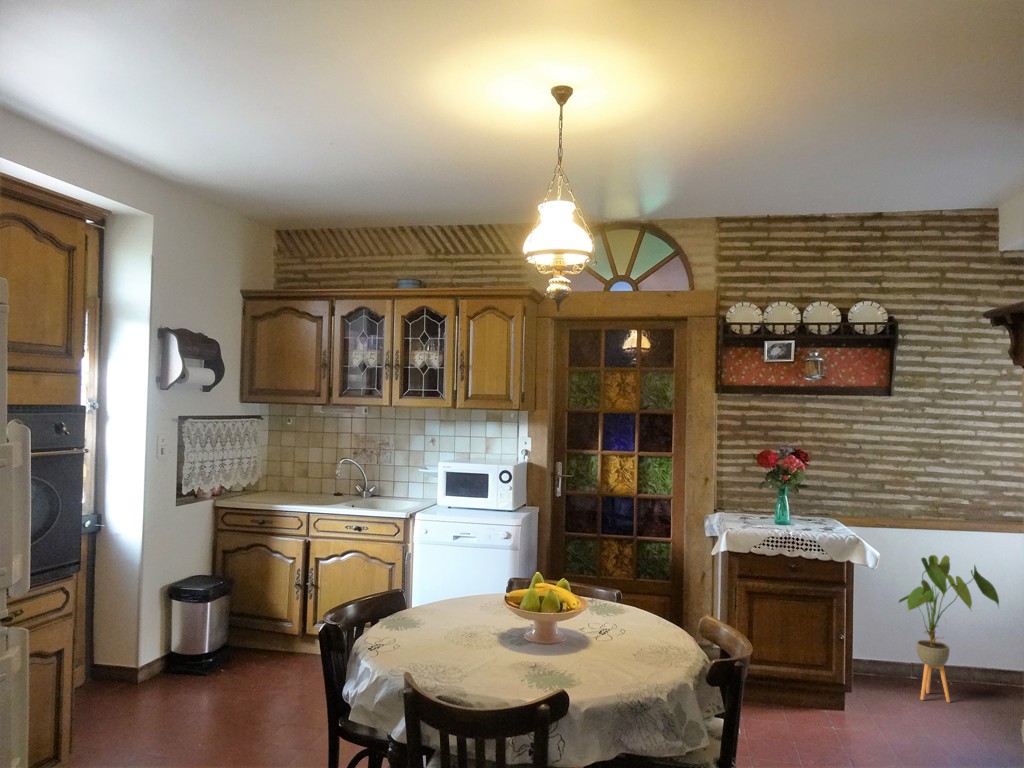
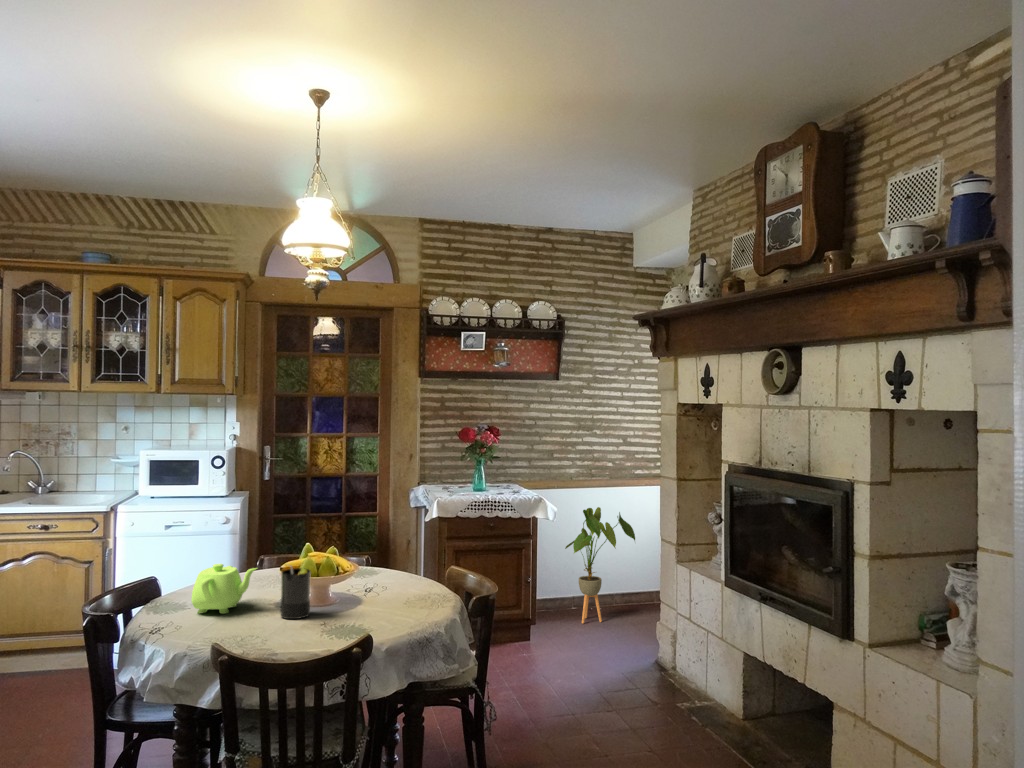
teapot: none [403,591,467,646] -> present [192,564,257,614]
candle: none [482,601,514,665] -> present [281,566,311,619]

